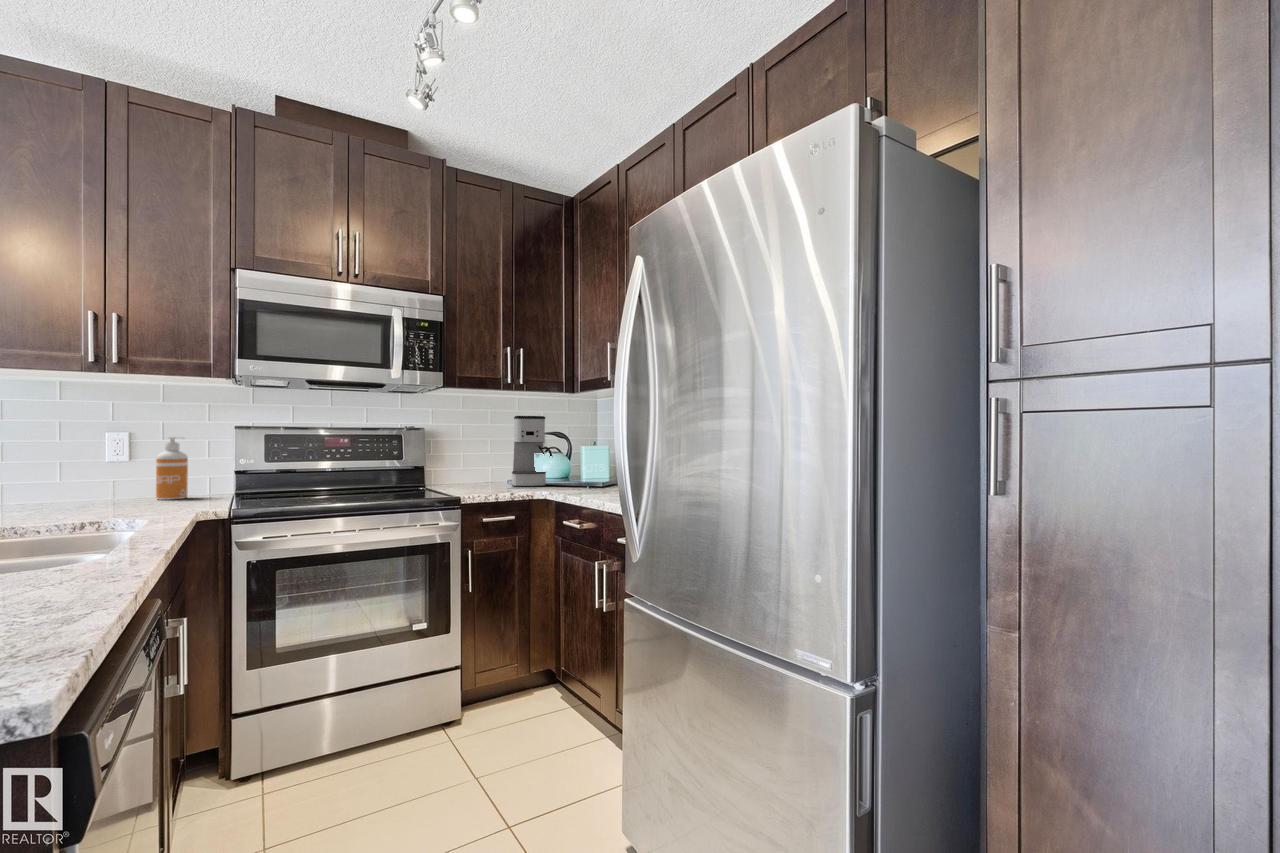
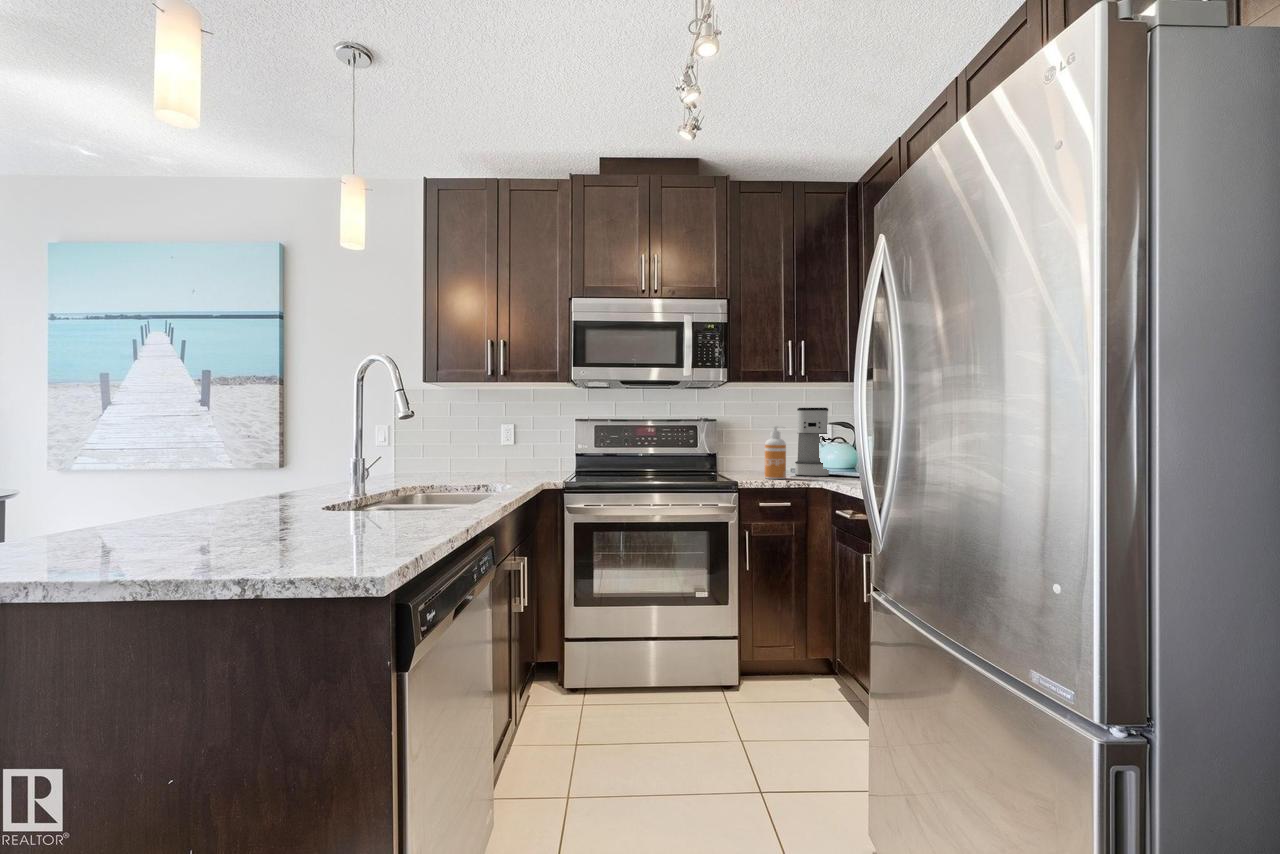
soap dispenser: present [156,437,188,500] -> present [765,426,786,479]

